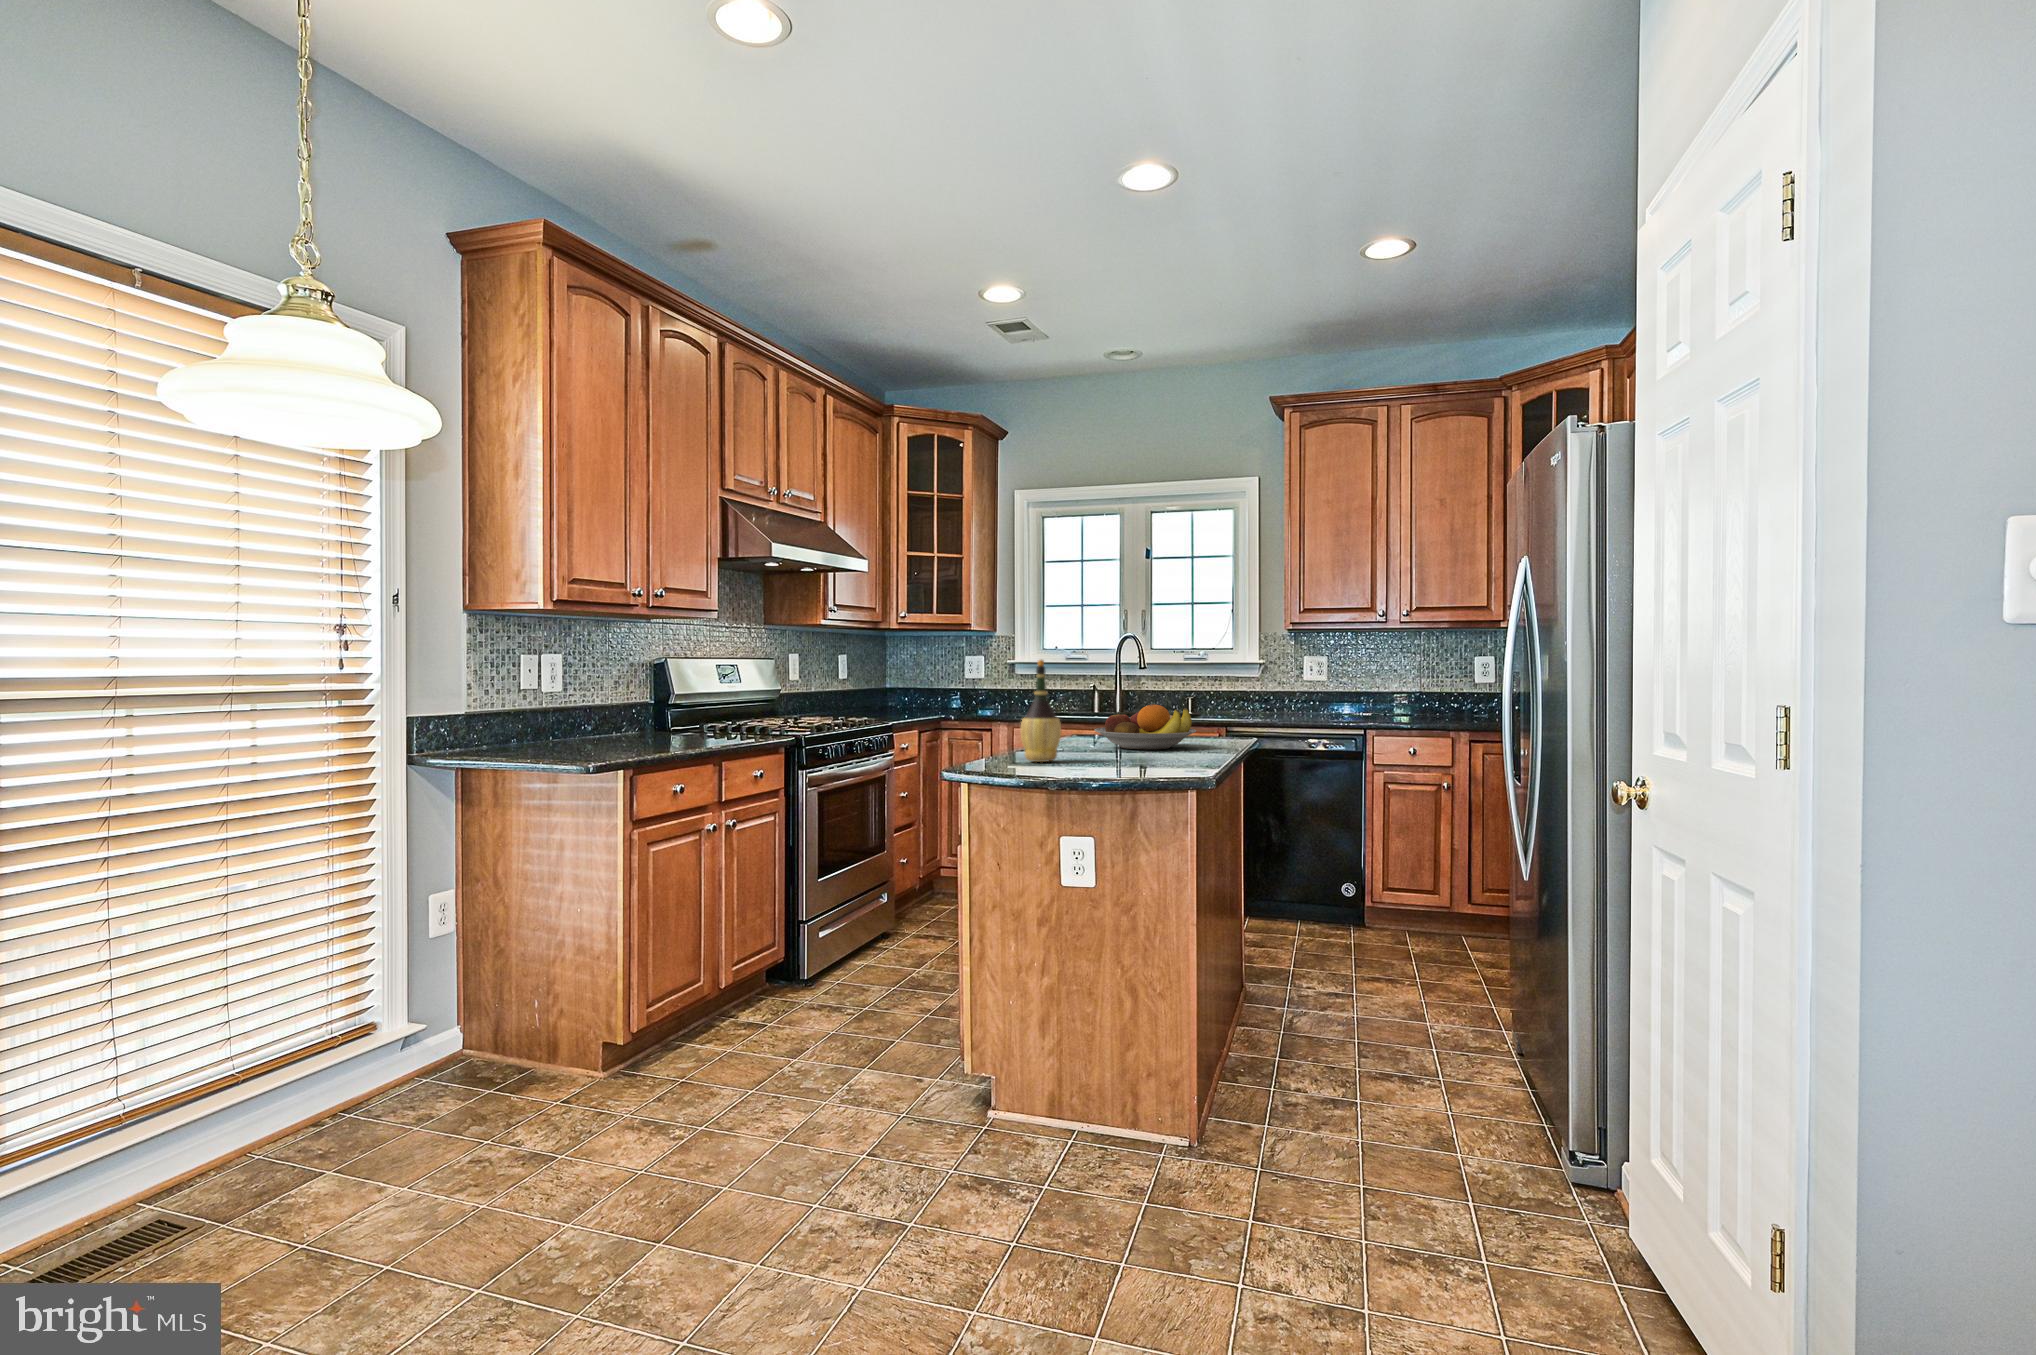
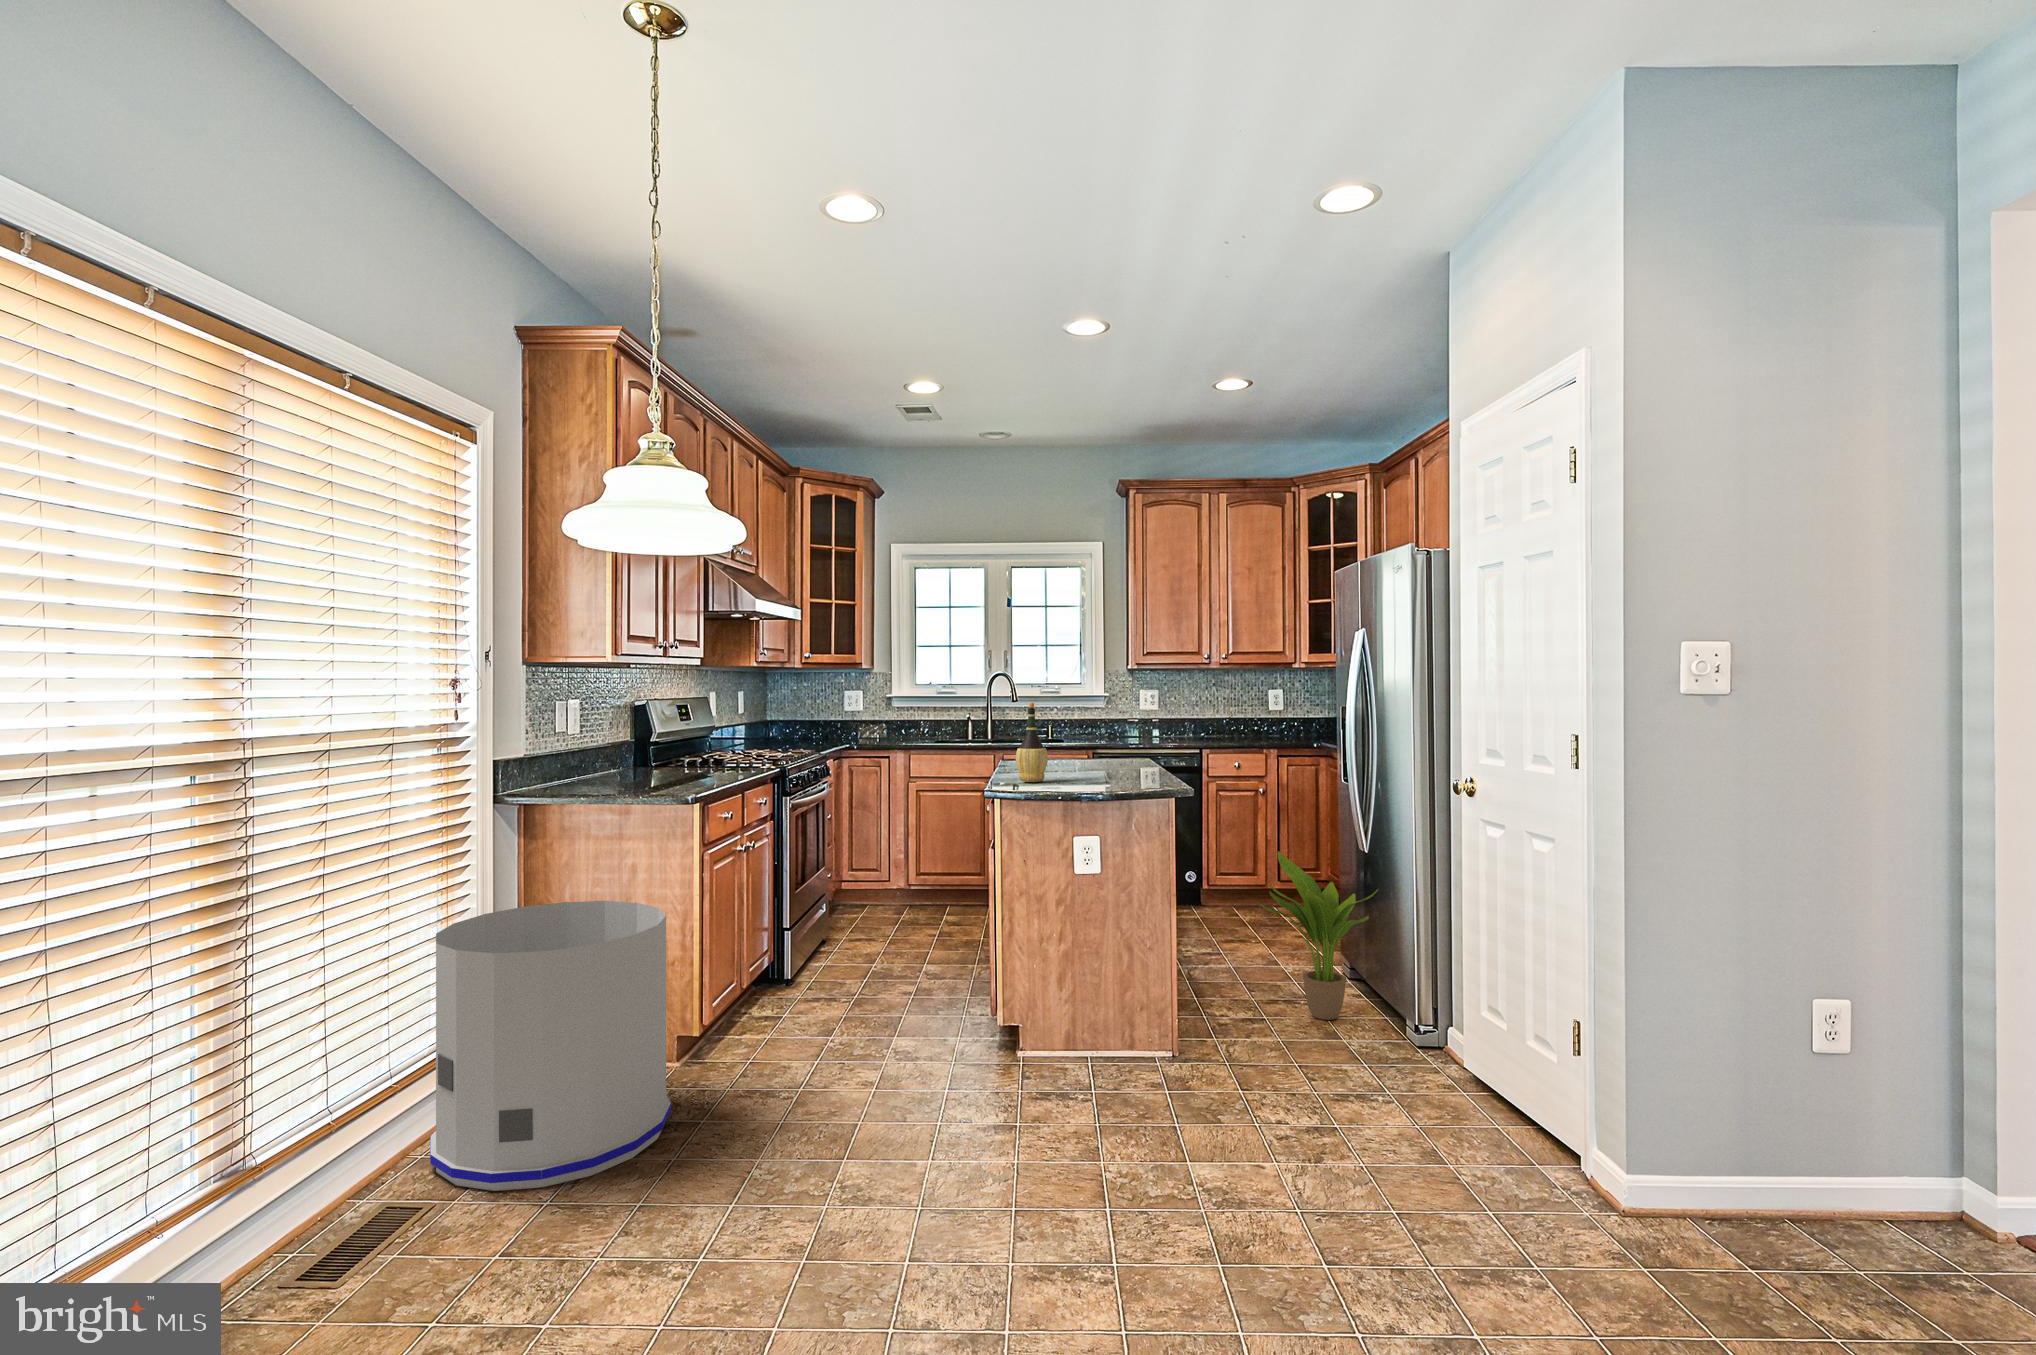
fruit bowl: present [1095,705,1196,750] -> none [1038,735,1118,770]
potted plant: none [1348,870,1526,1117] -> present [1259,851,1378,1020]
trash can: none [238,880,540,1222] -> present [430,901,671,1191]

